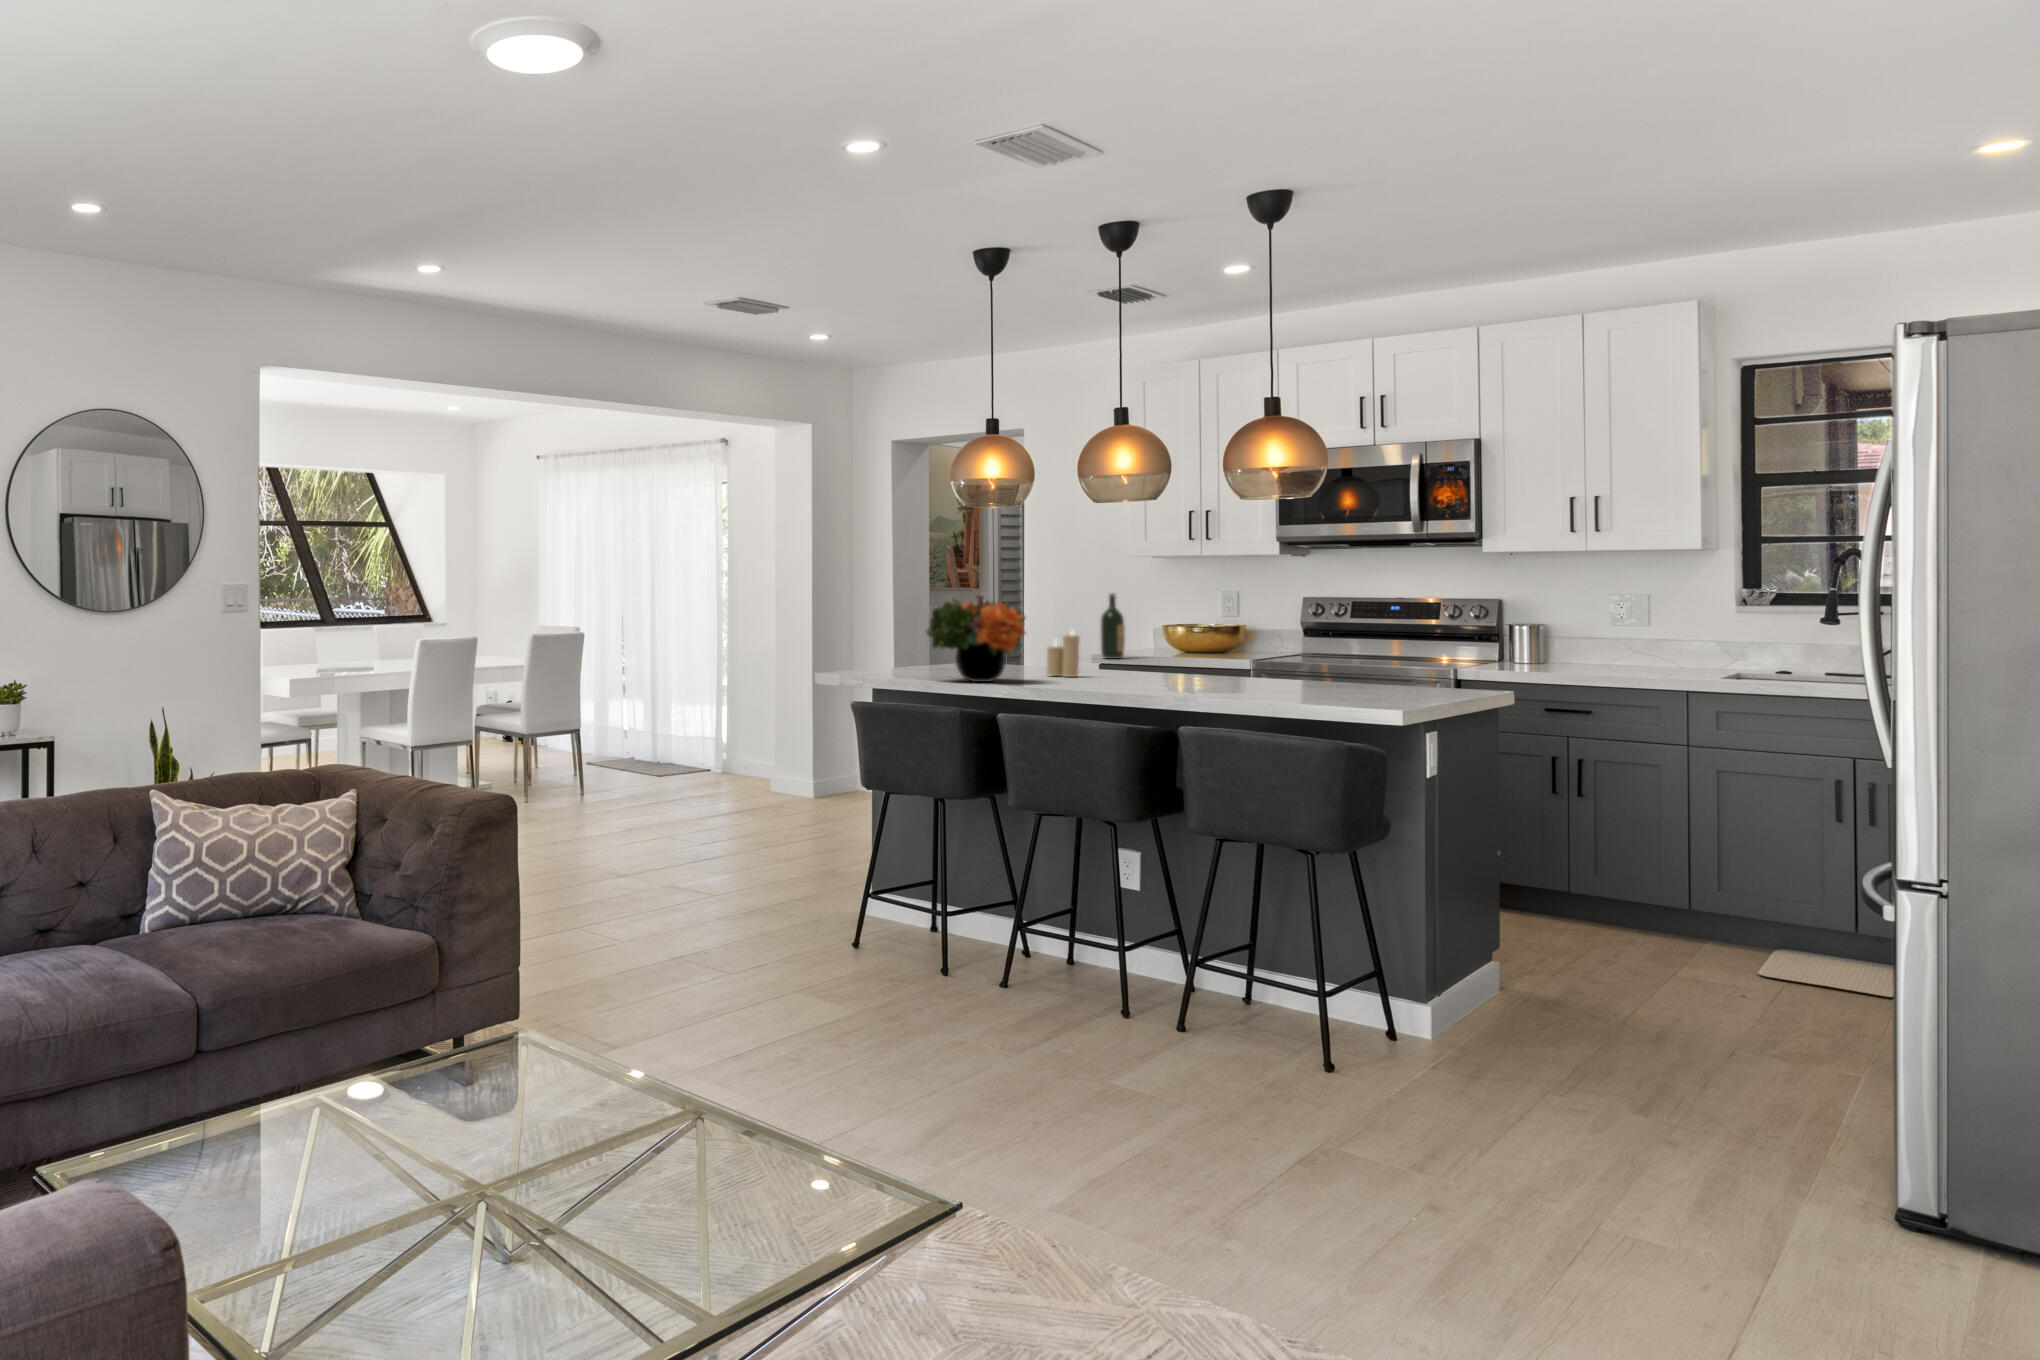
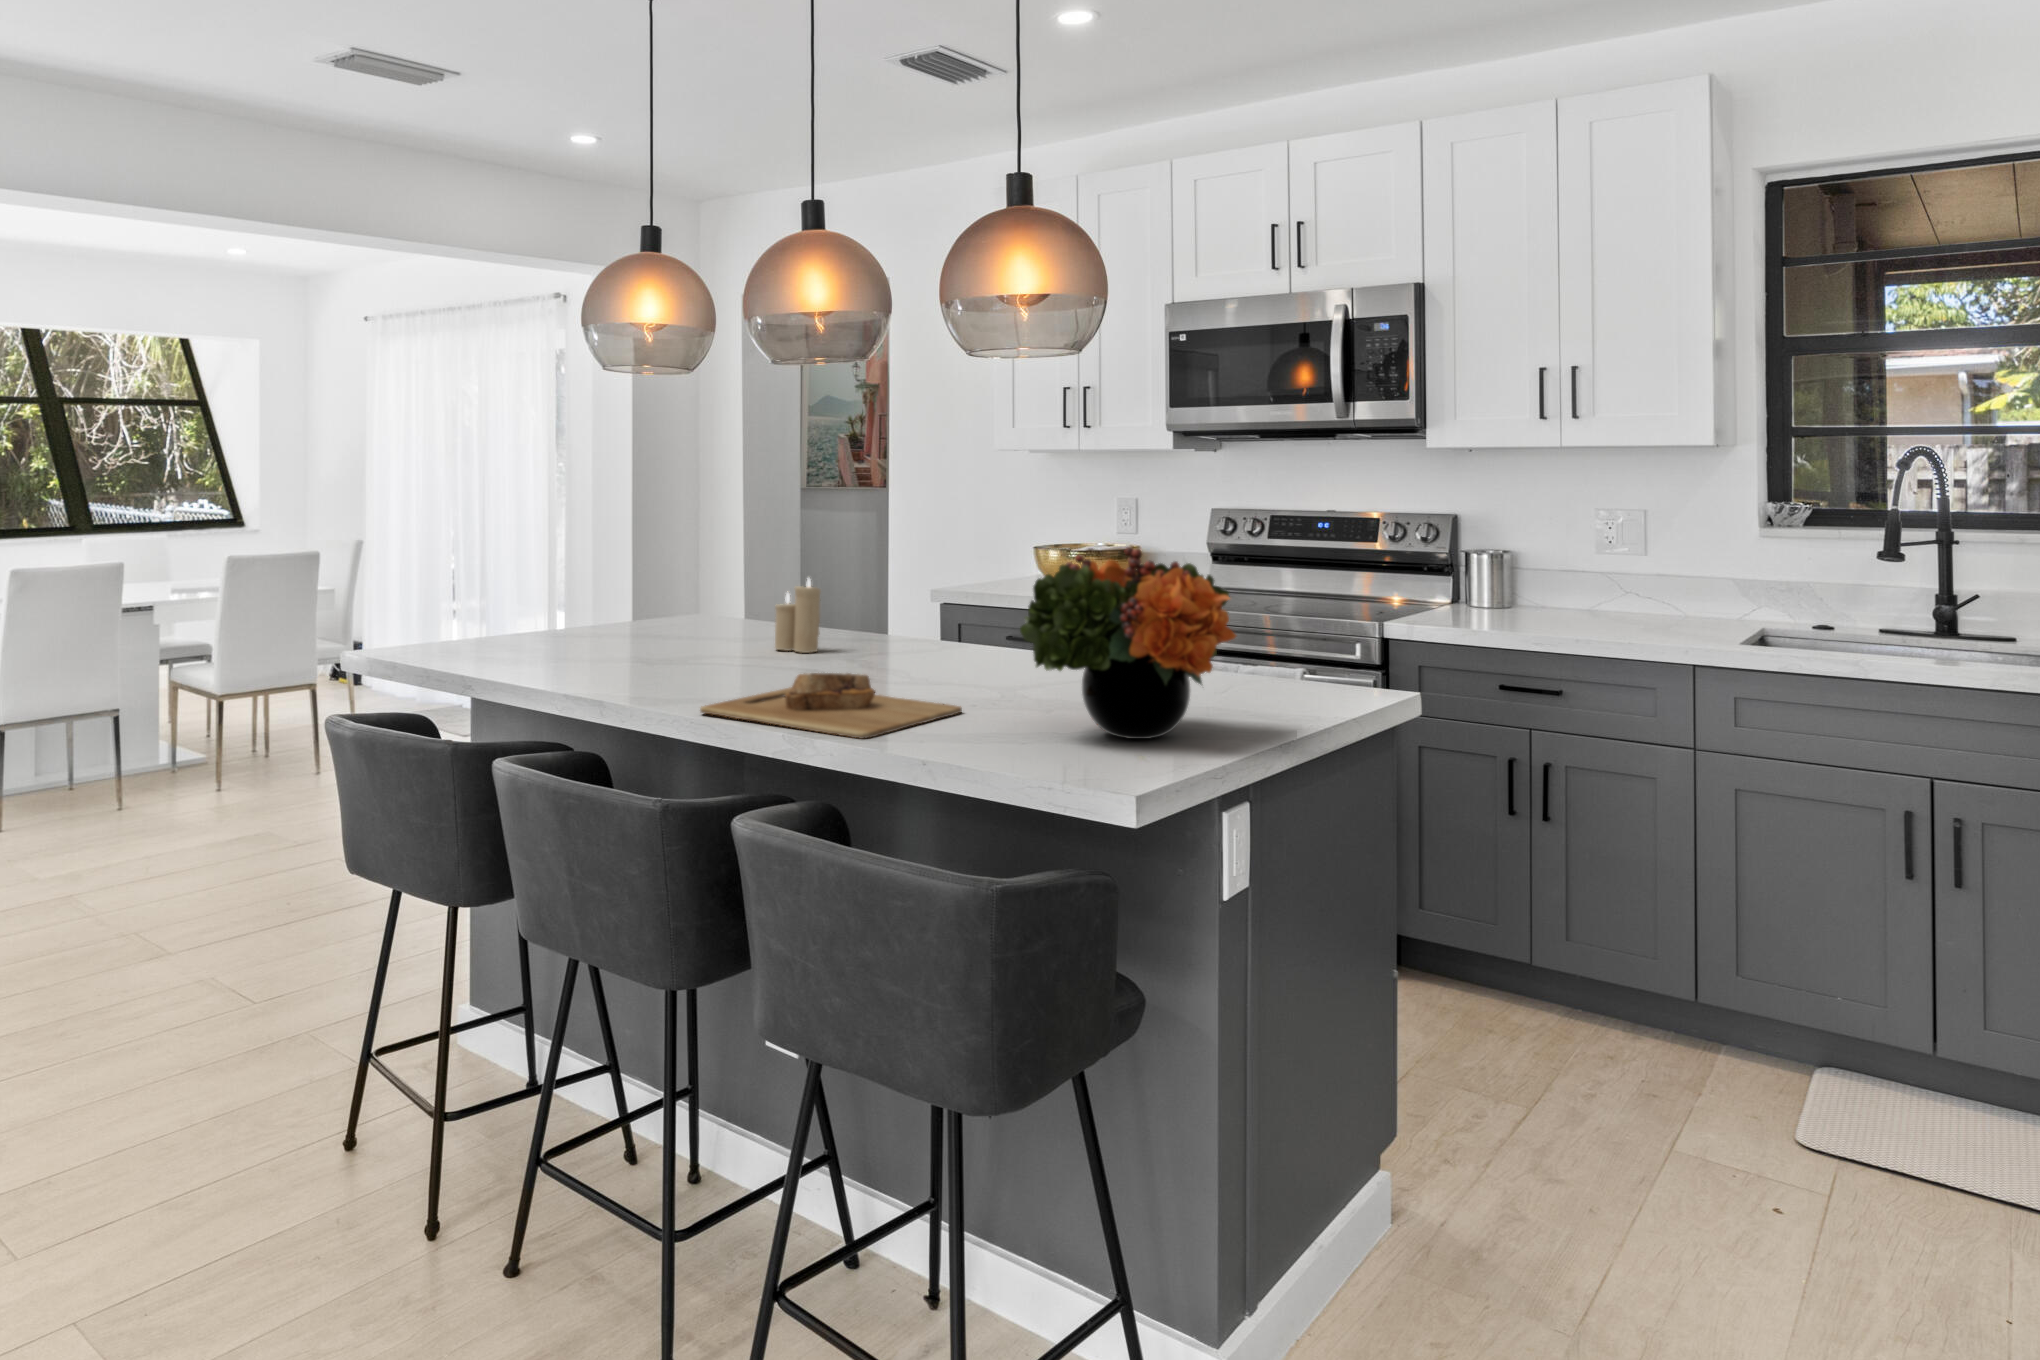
wine bottle: present [1100,593,1125,659] -> none [952,503,983,594]
flower arrangement: present [926,595,1027,682] -> present [1020,547,1236,739]
cutting board: none [1075,669,1234,699] -> present [700,673,962,739]

